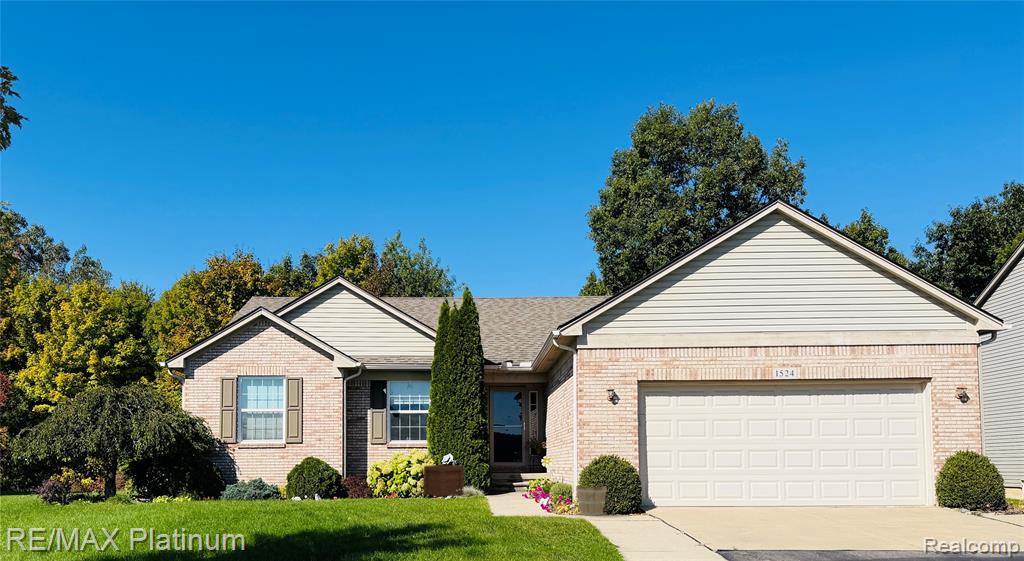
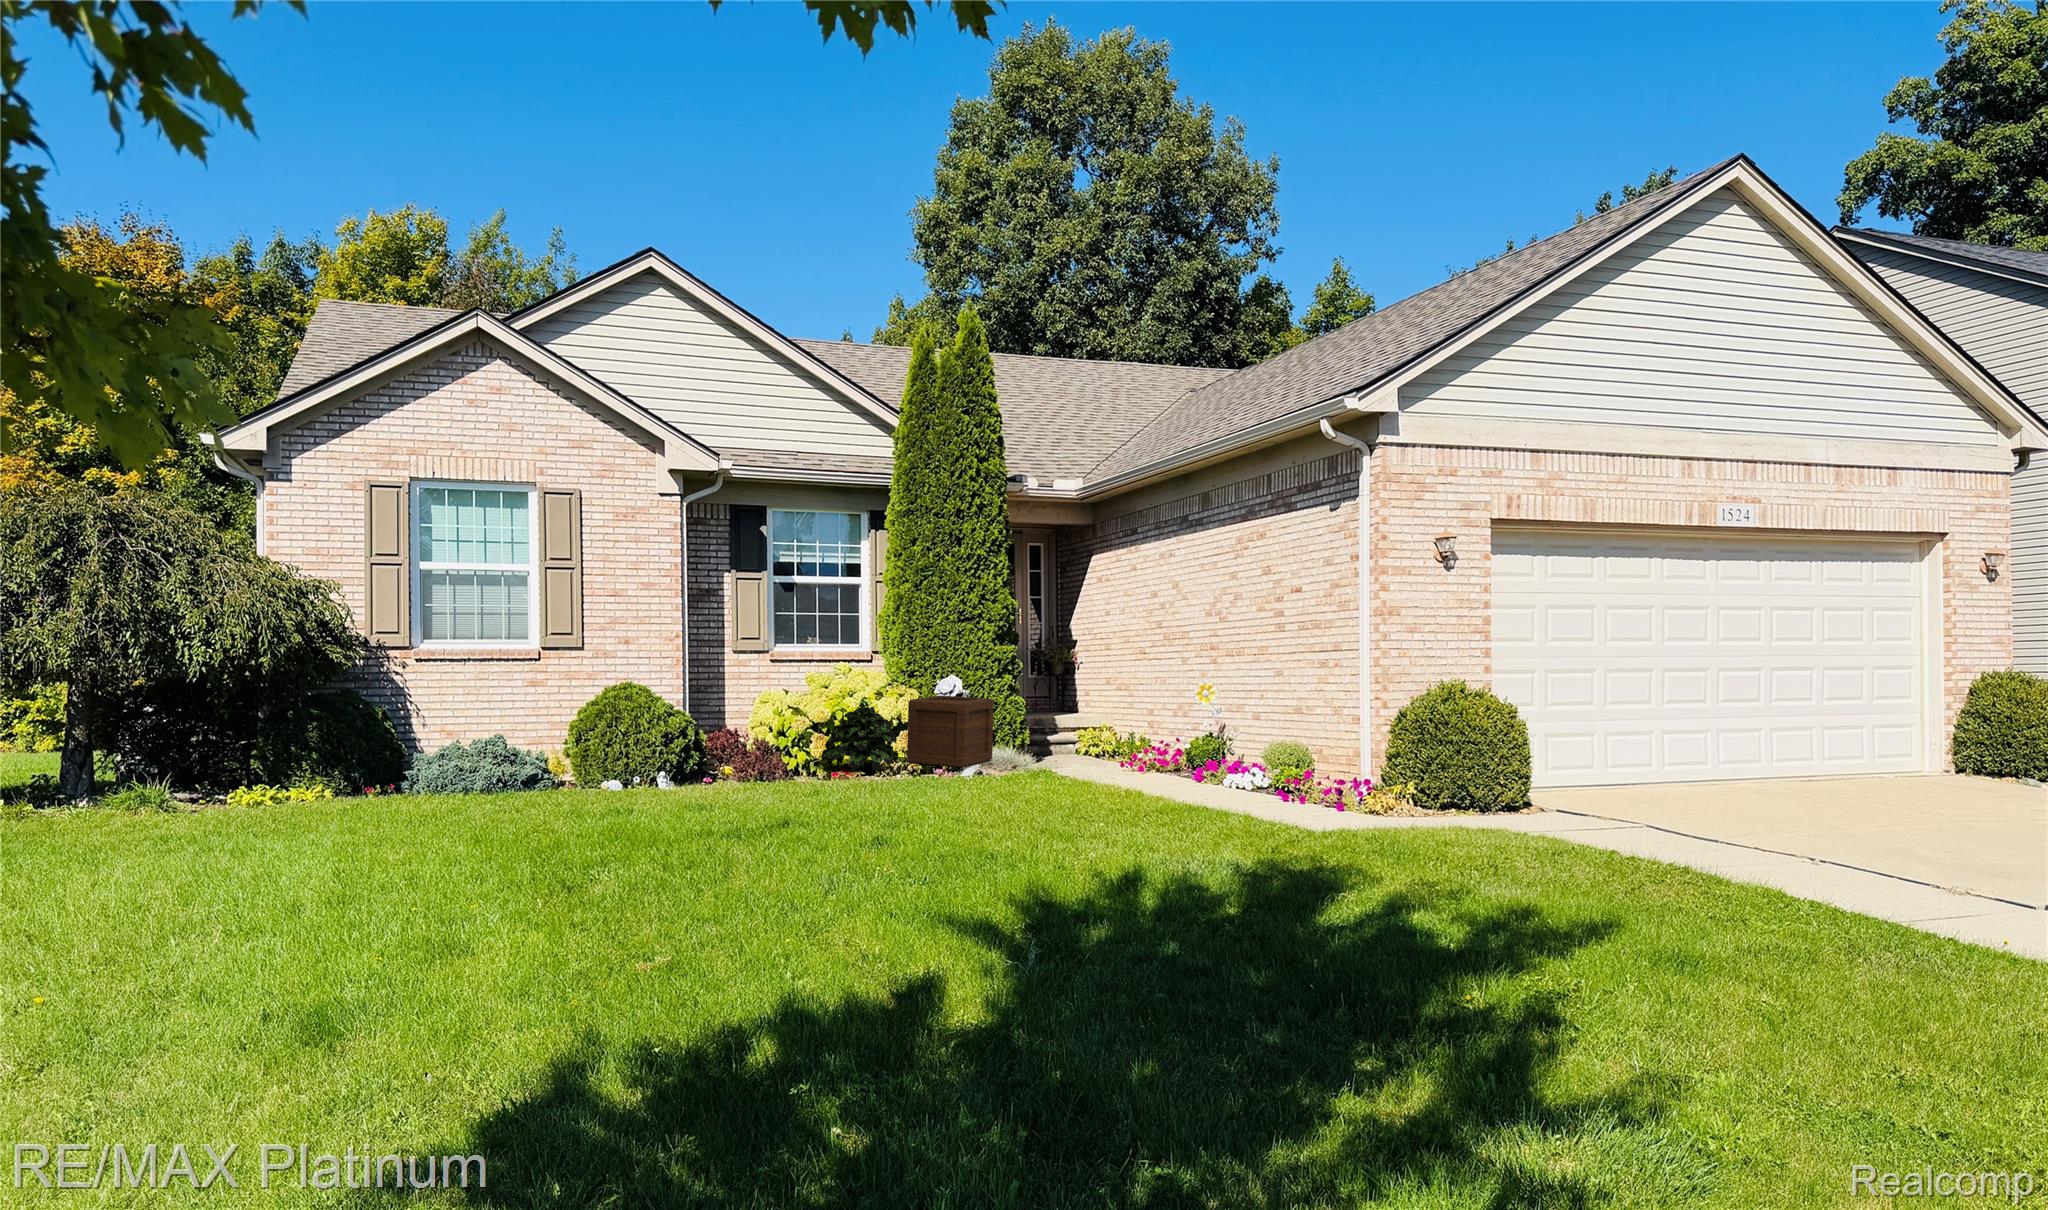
potted plant: none [381,469,414,496] -> present [821,707,899,770]
wooden bucket: present [576,486,607,516] -> none [1421,755,1497,825]

